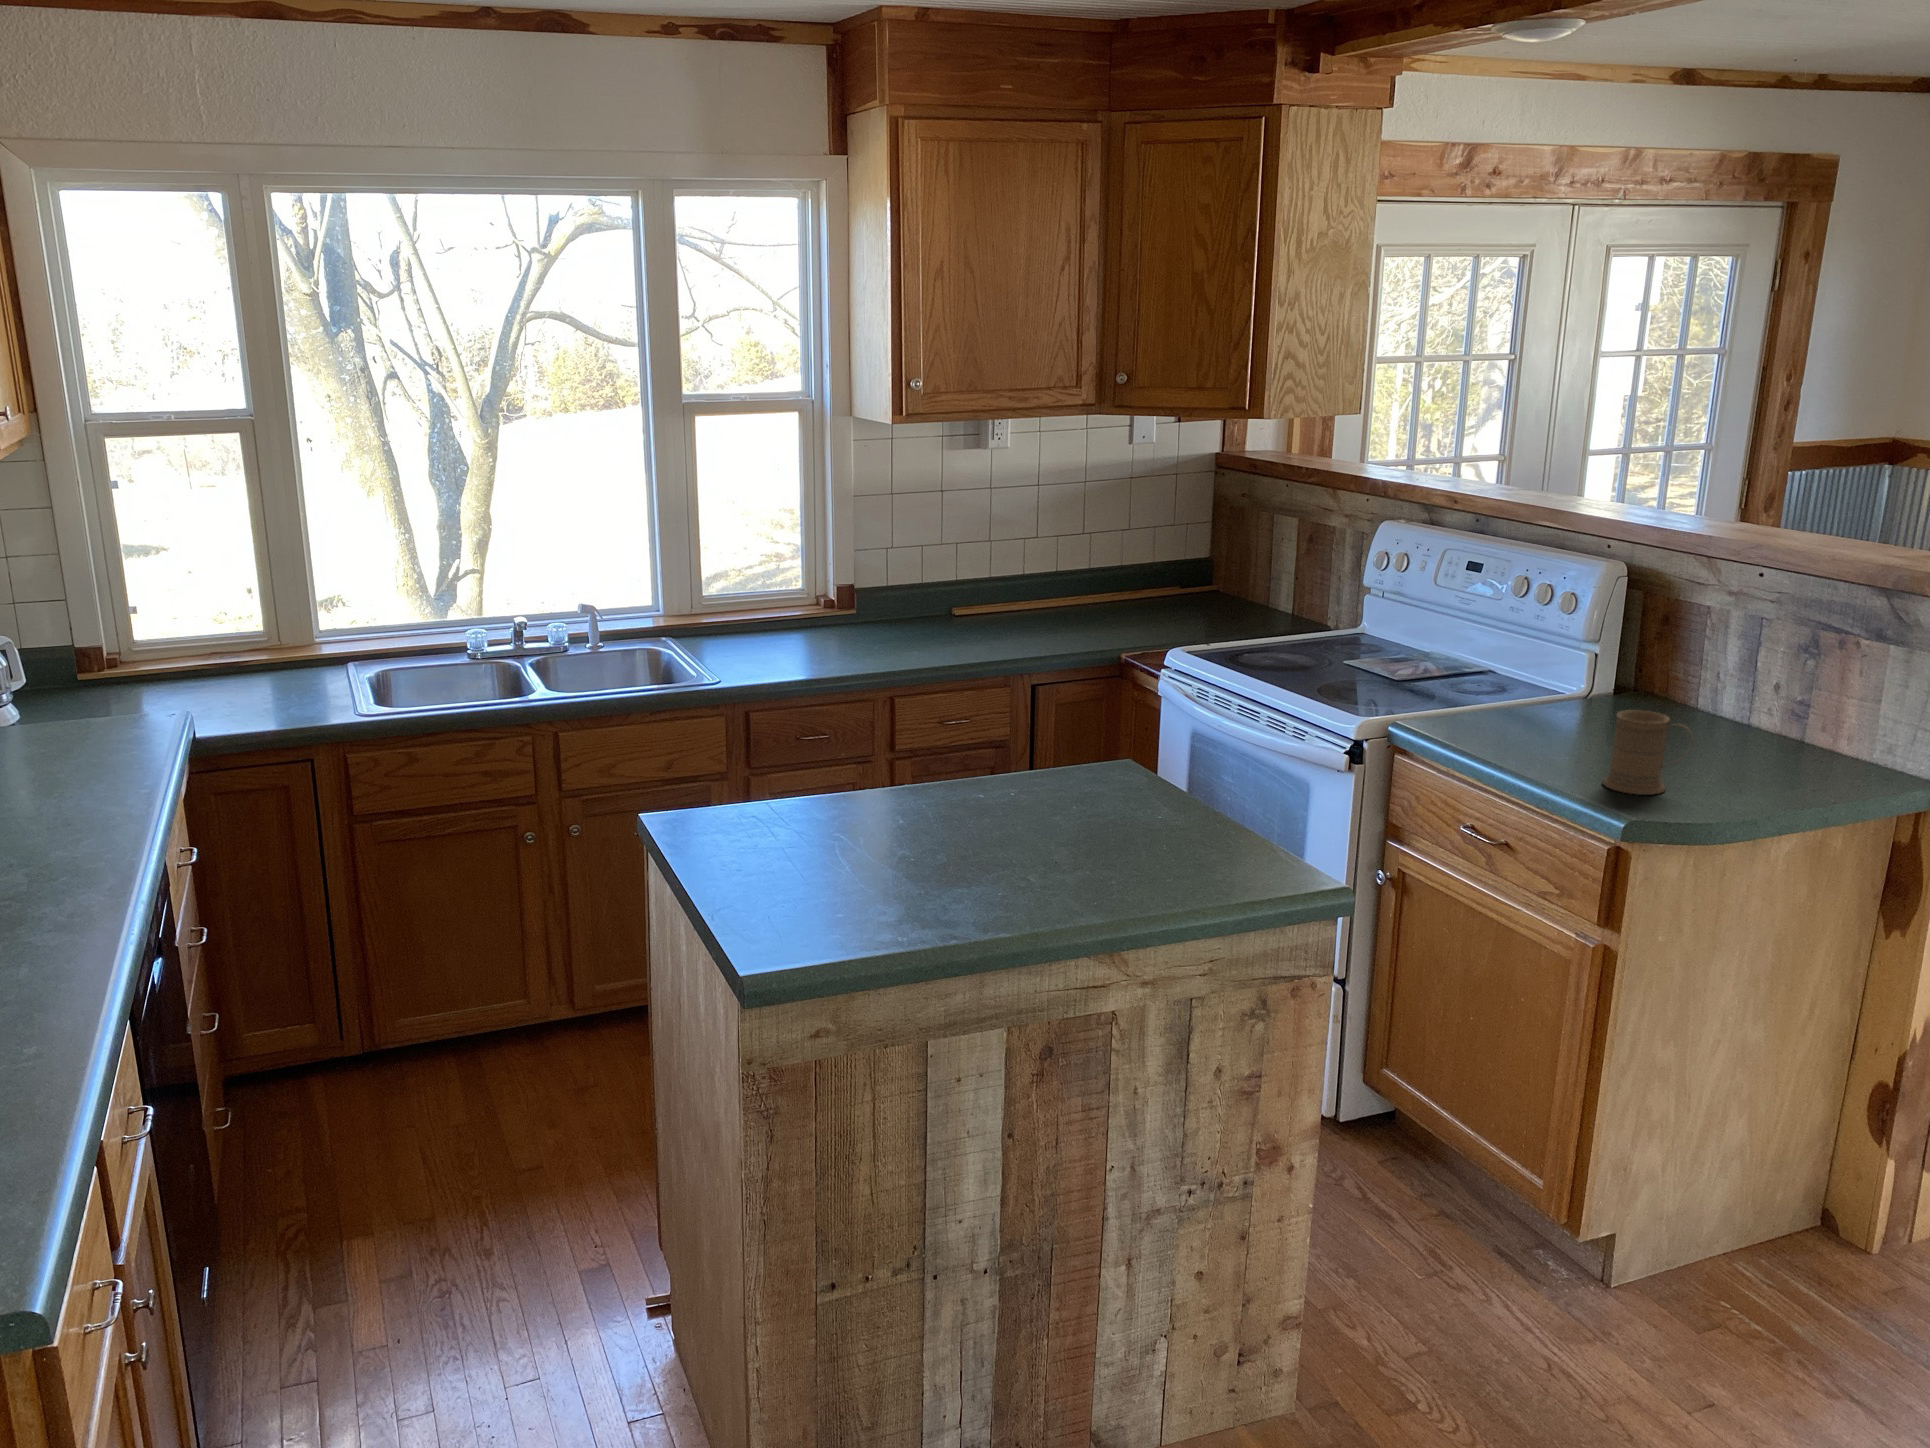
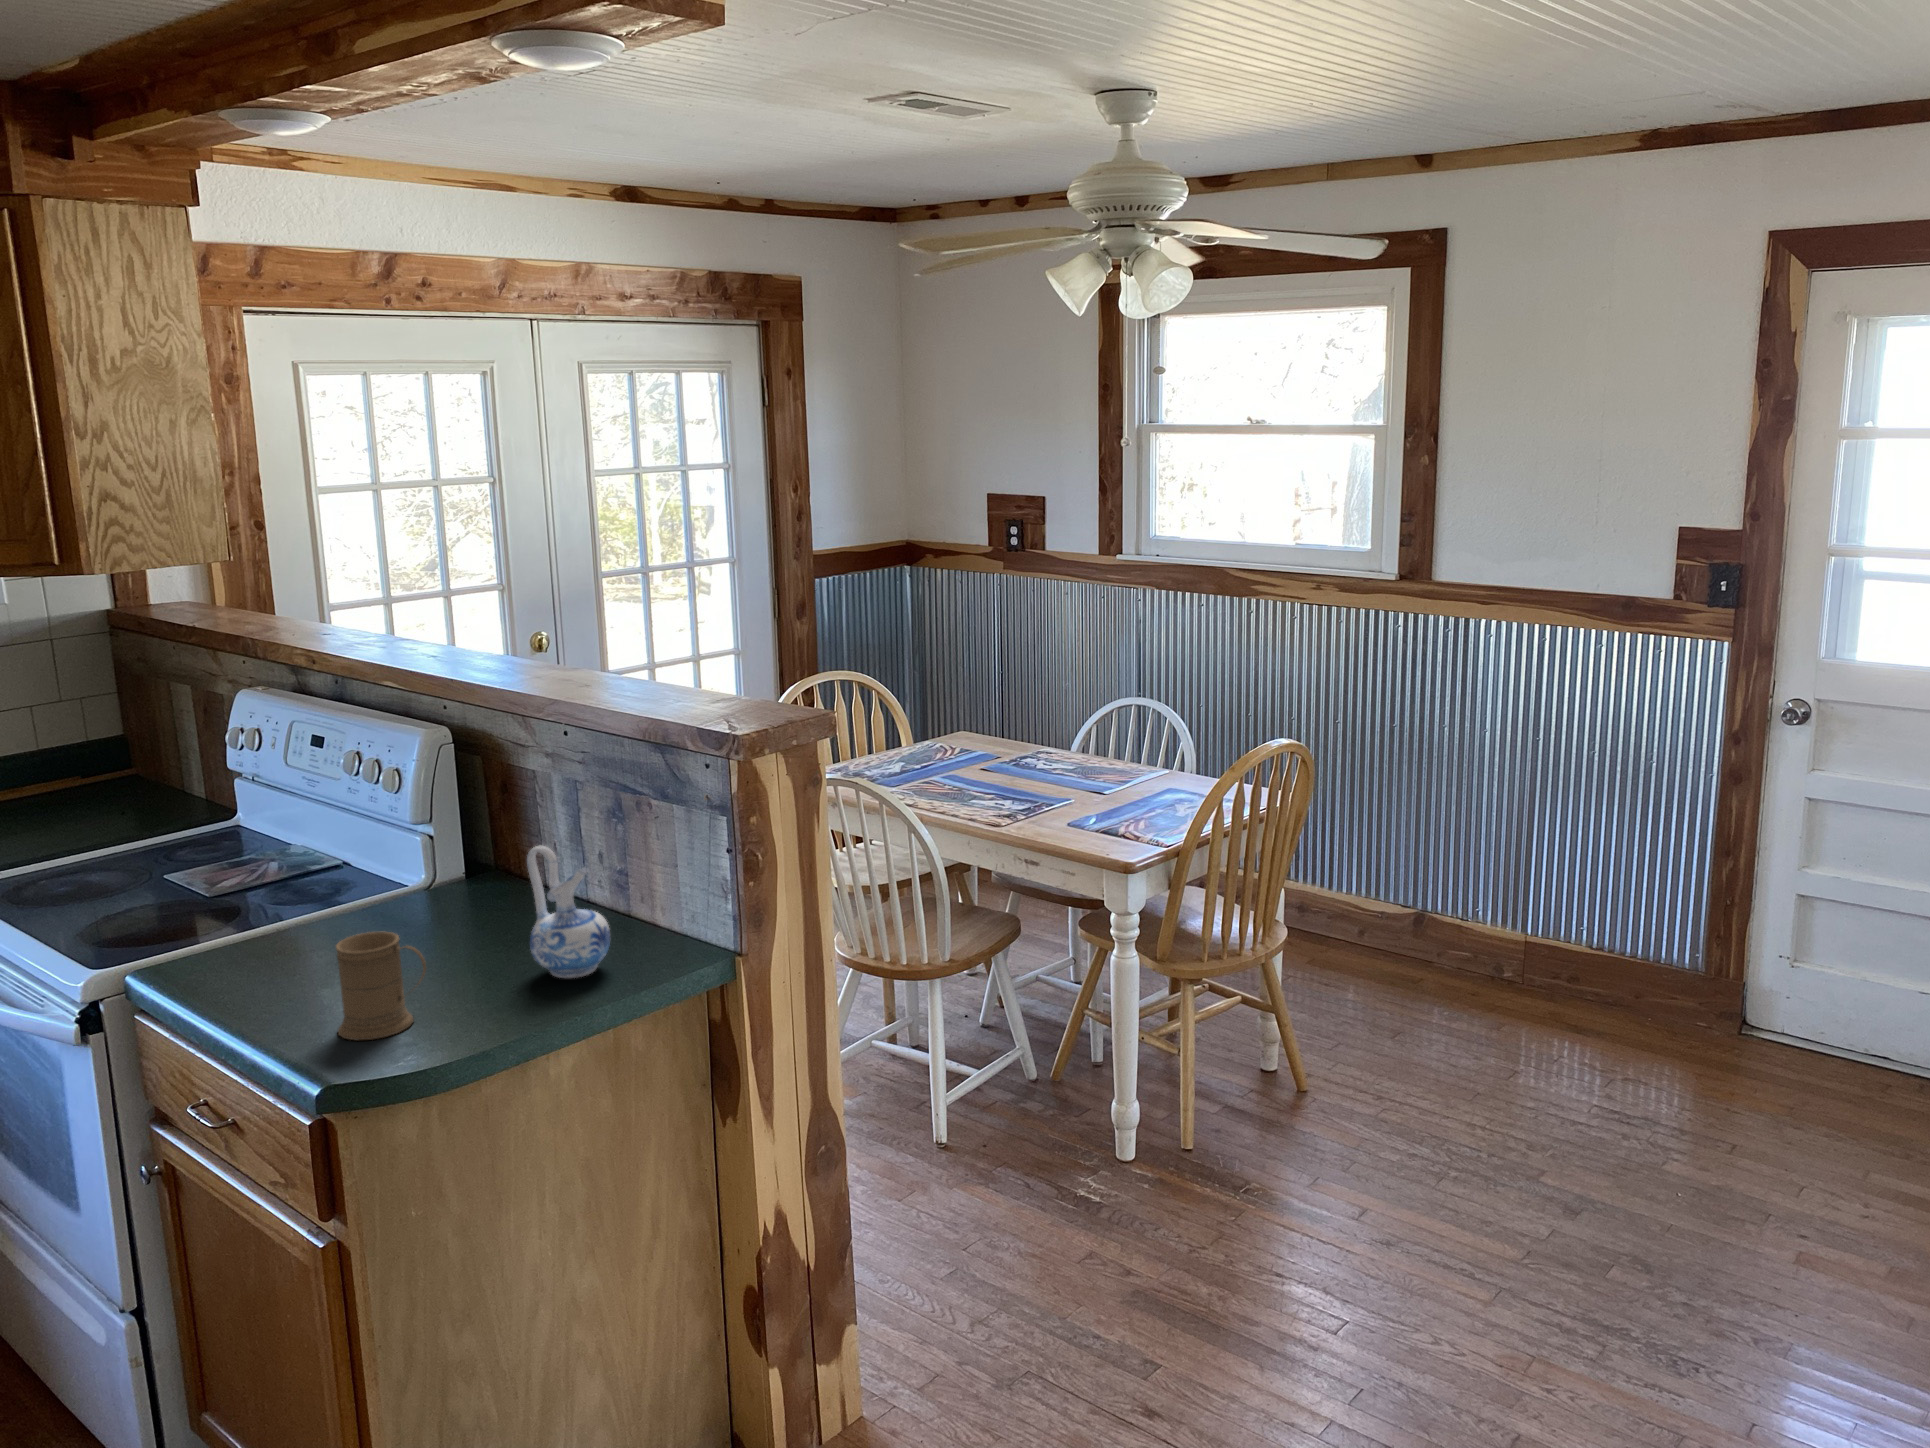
ceramic pitcher: none [1749,661,1828,780] -> present [527,846,610,978]

